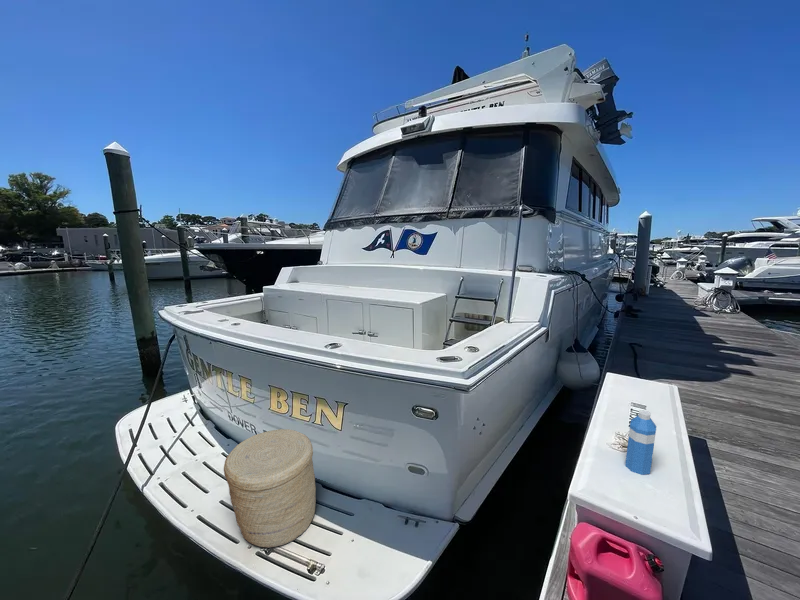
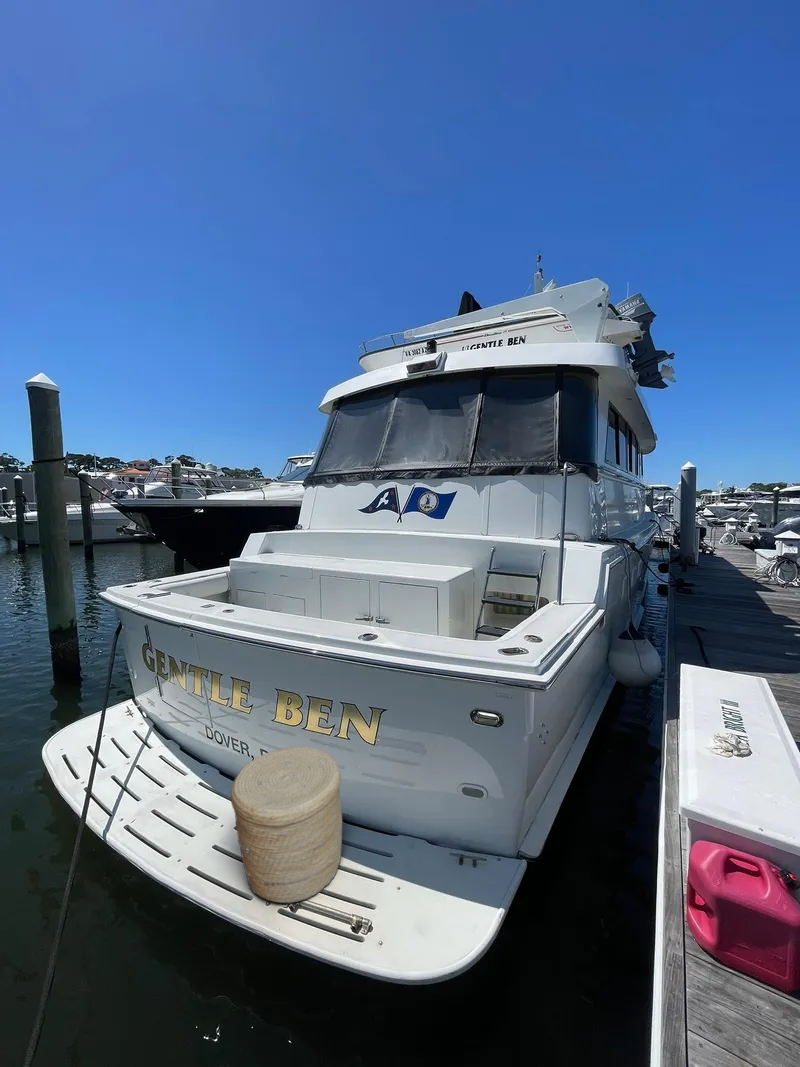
water bottle: present [625,410,656,475] -> none [734,704,768,781]

